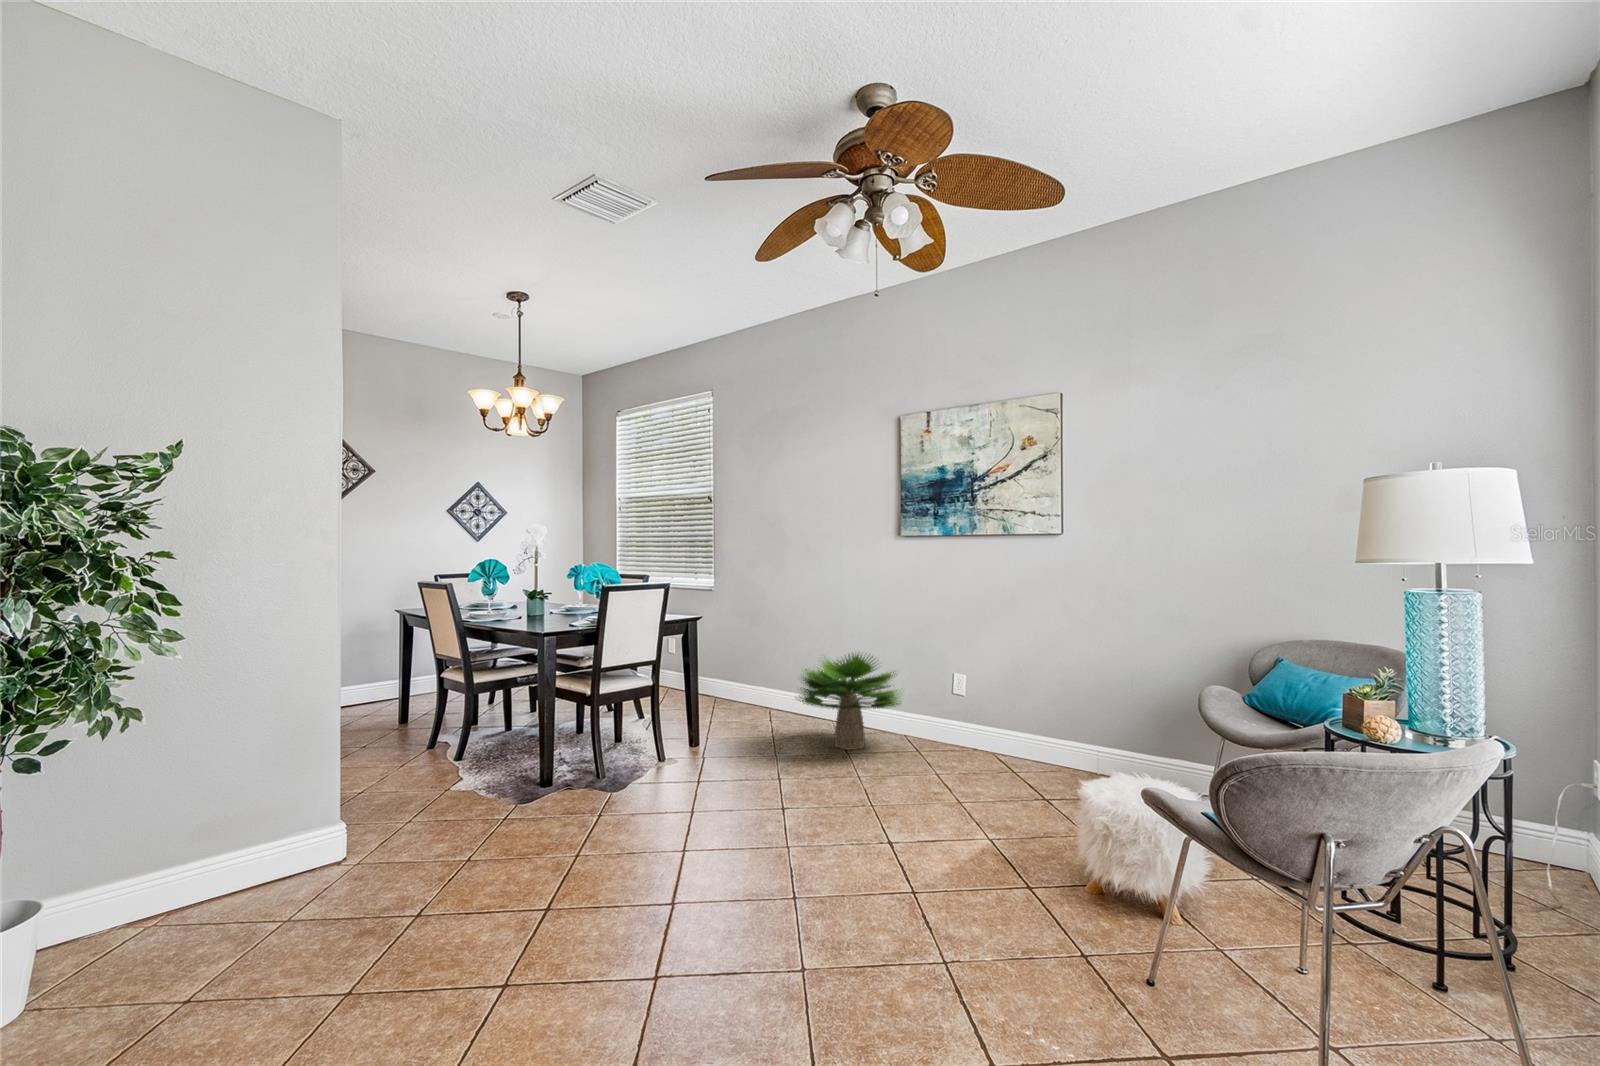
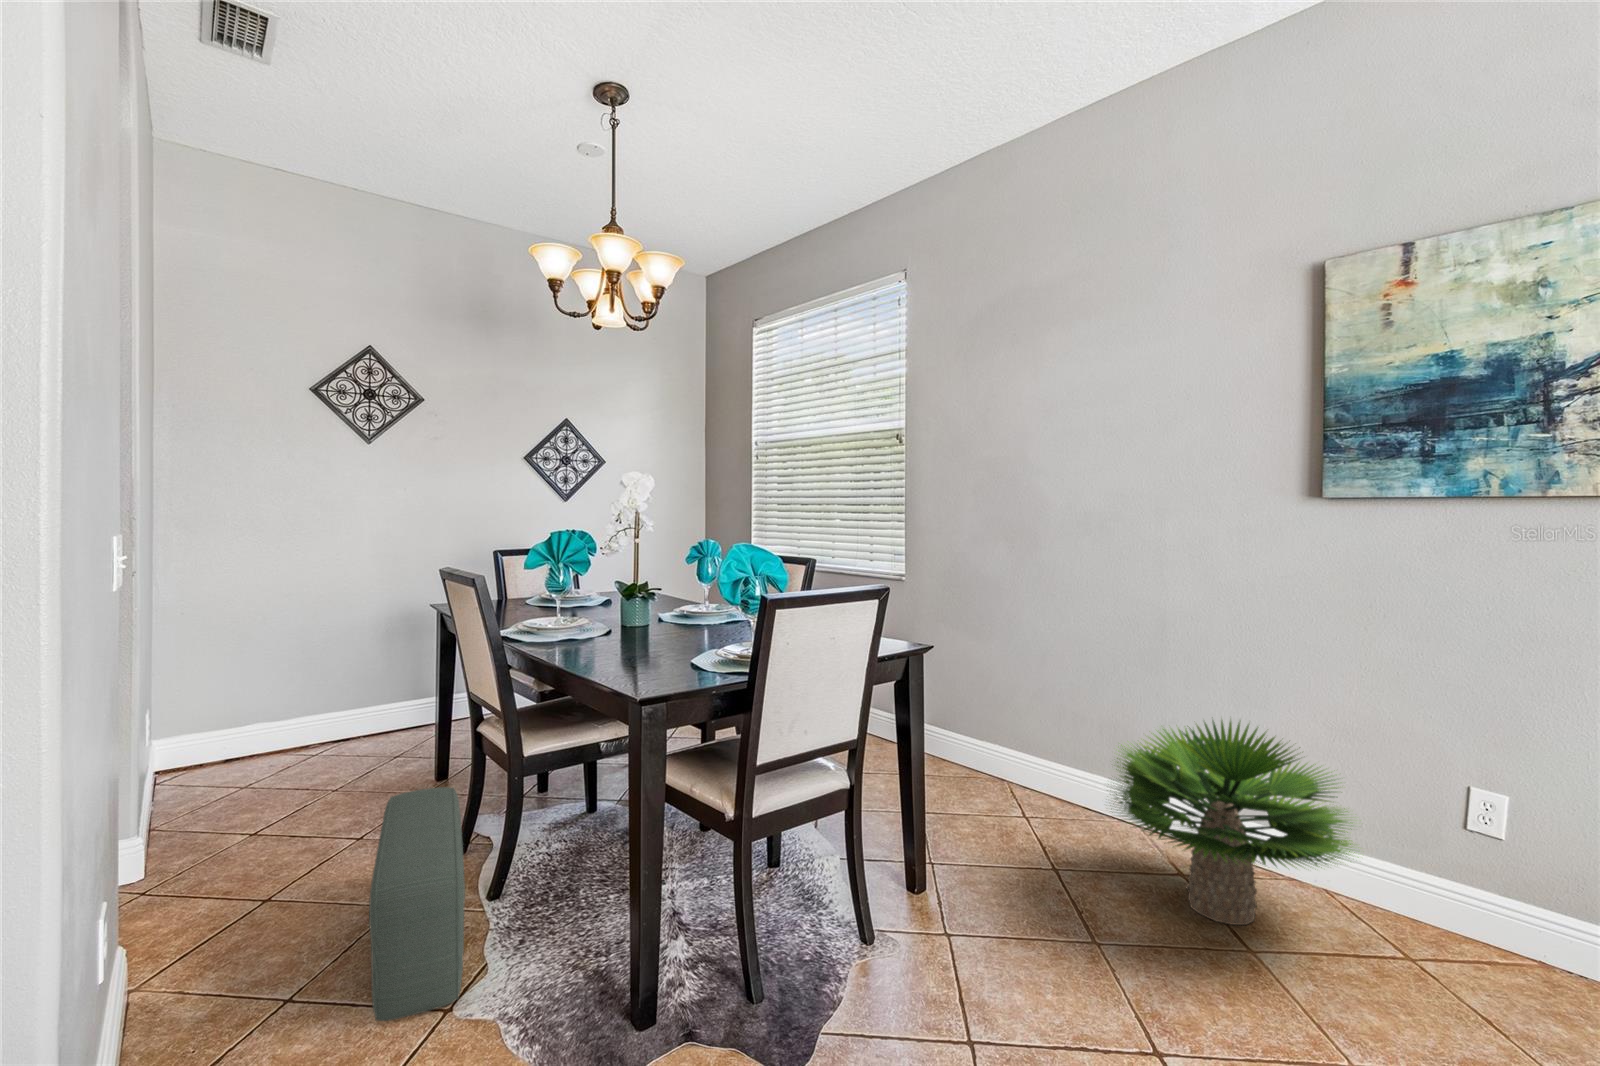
pouf: none [394,703,452,795] -> present [369,787,465,1021]

